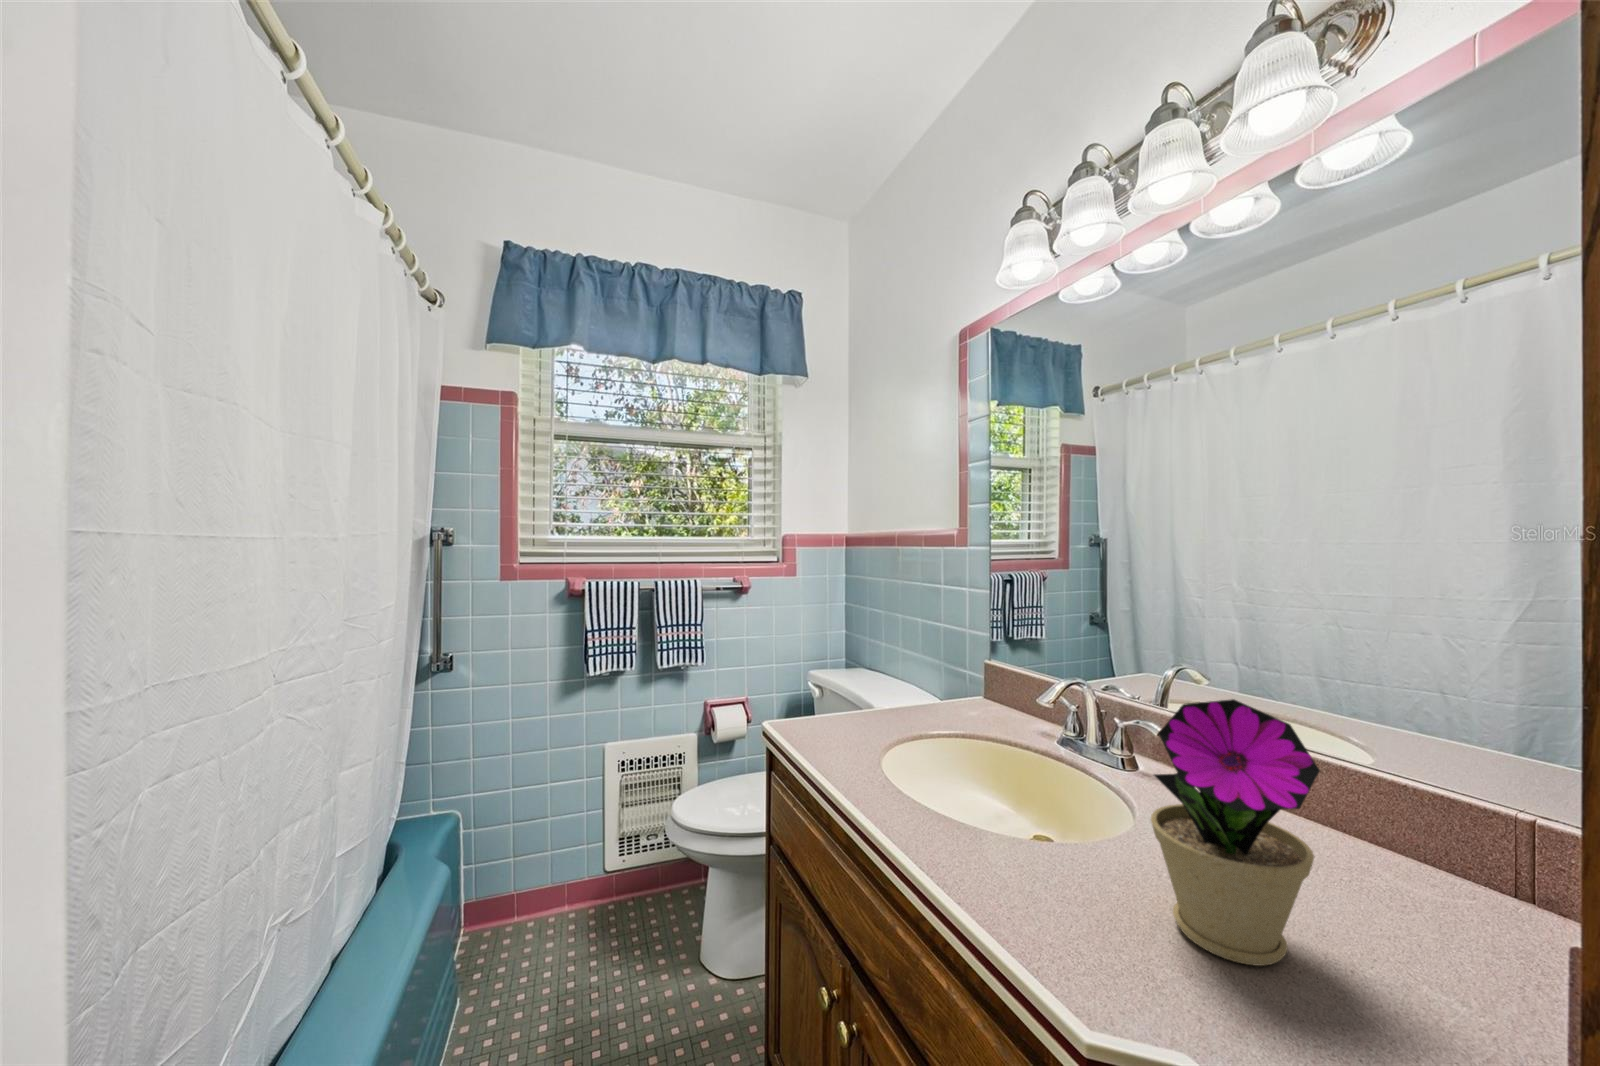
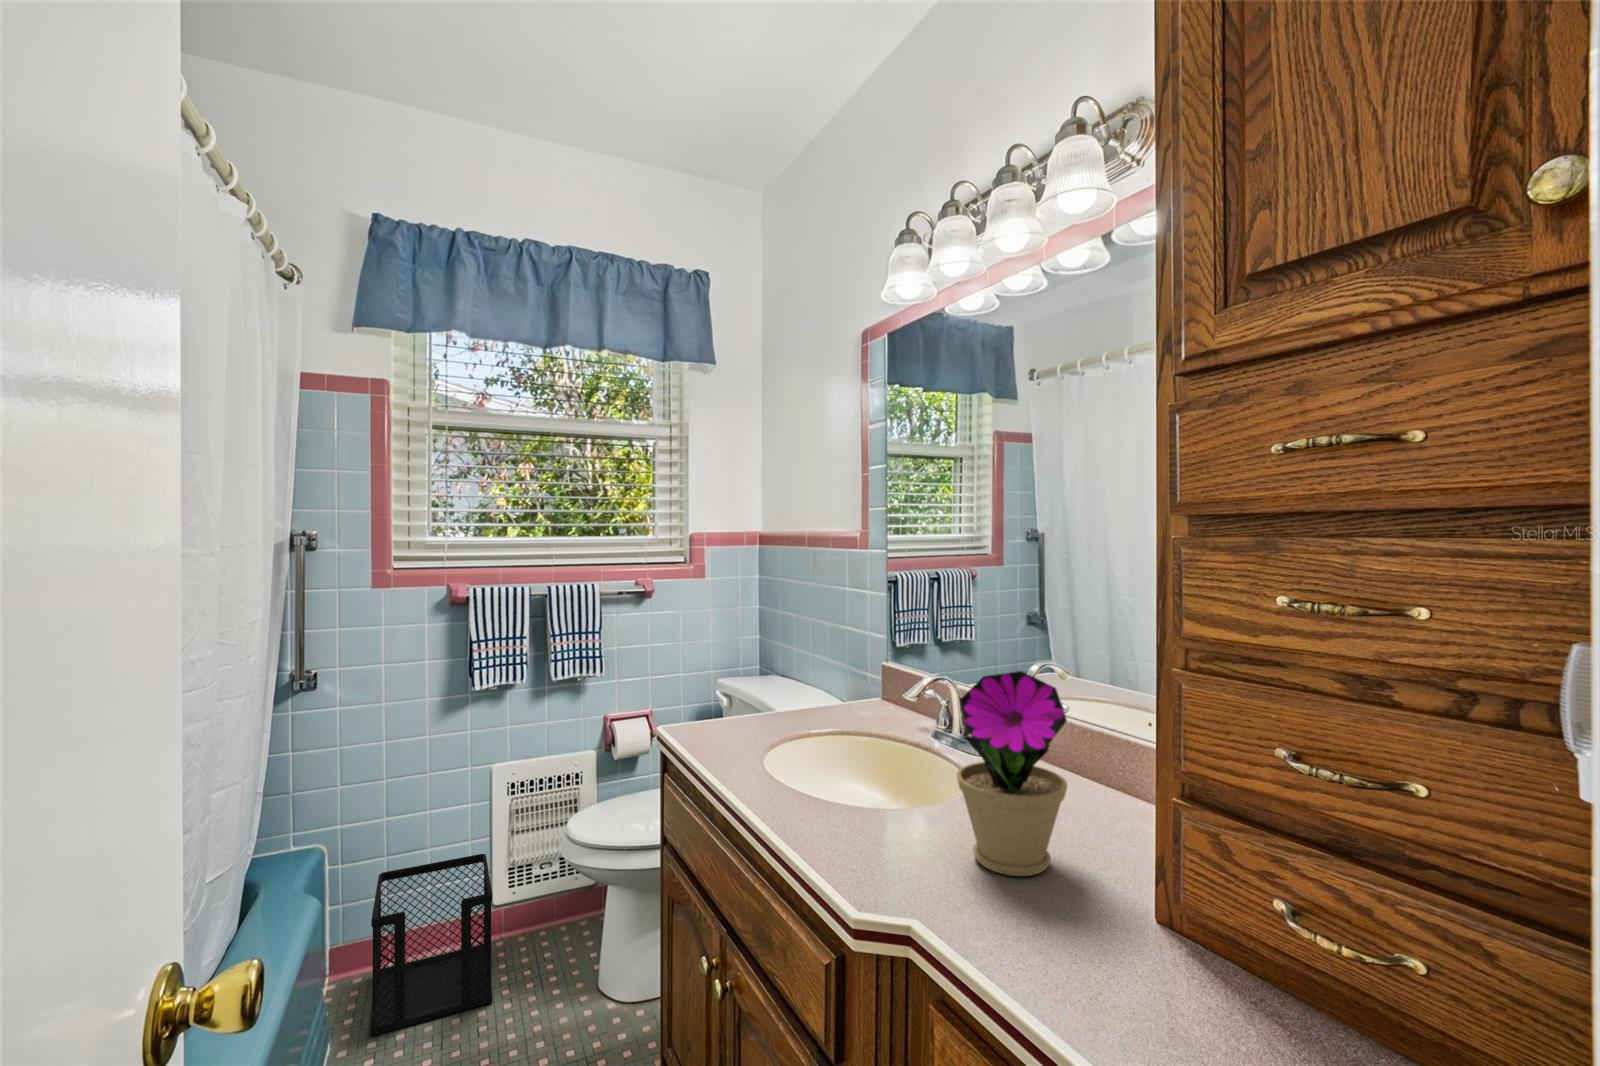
wastebasket: none [494,826,605,998] -> present [371,854,493,1036]

